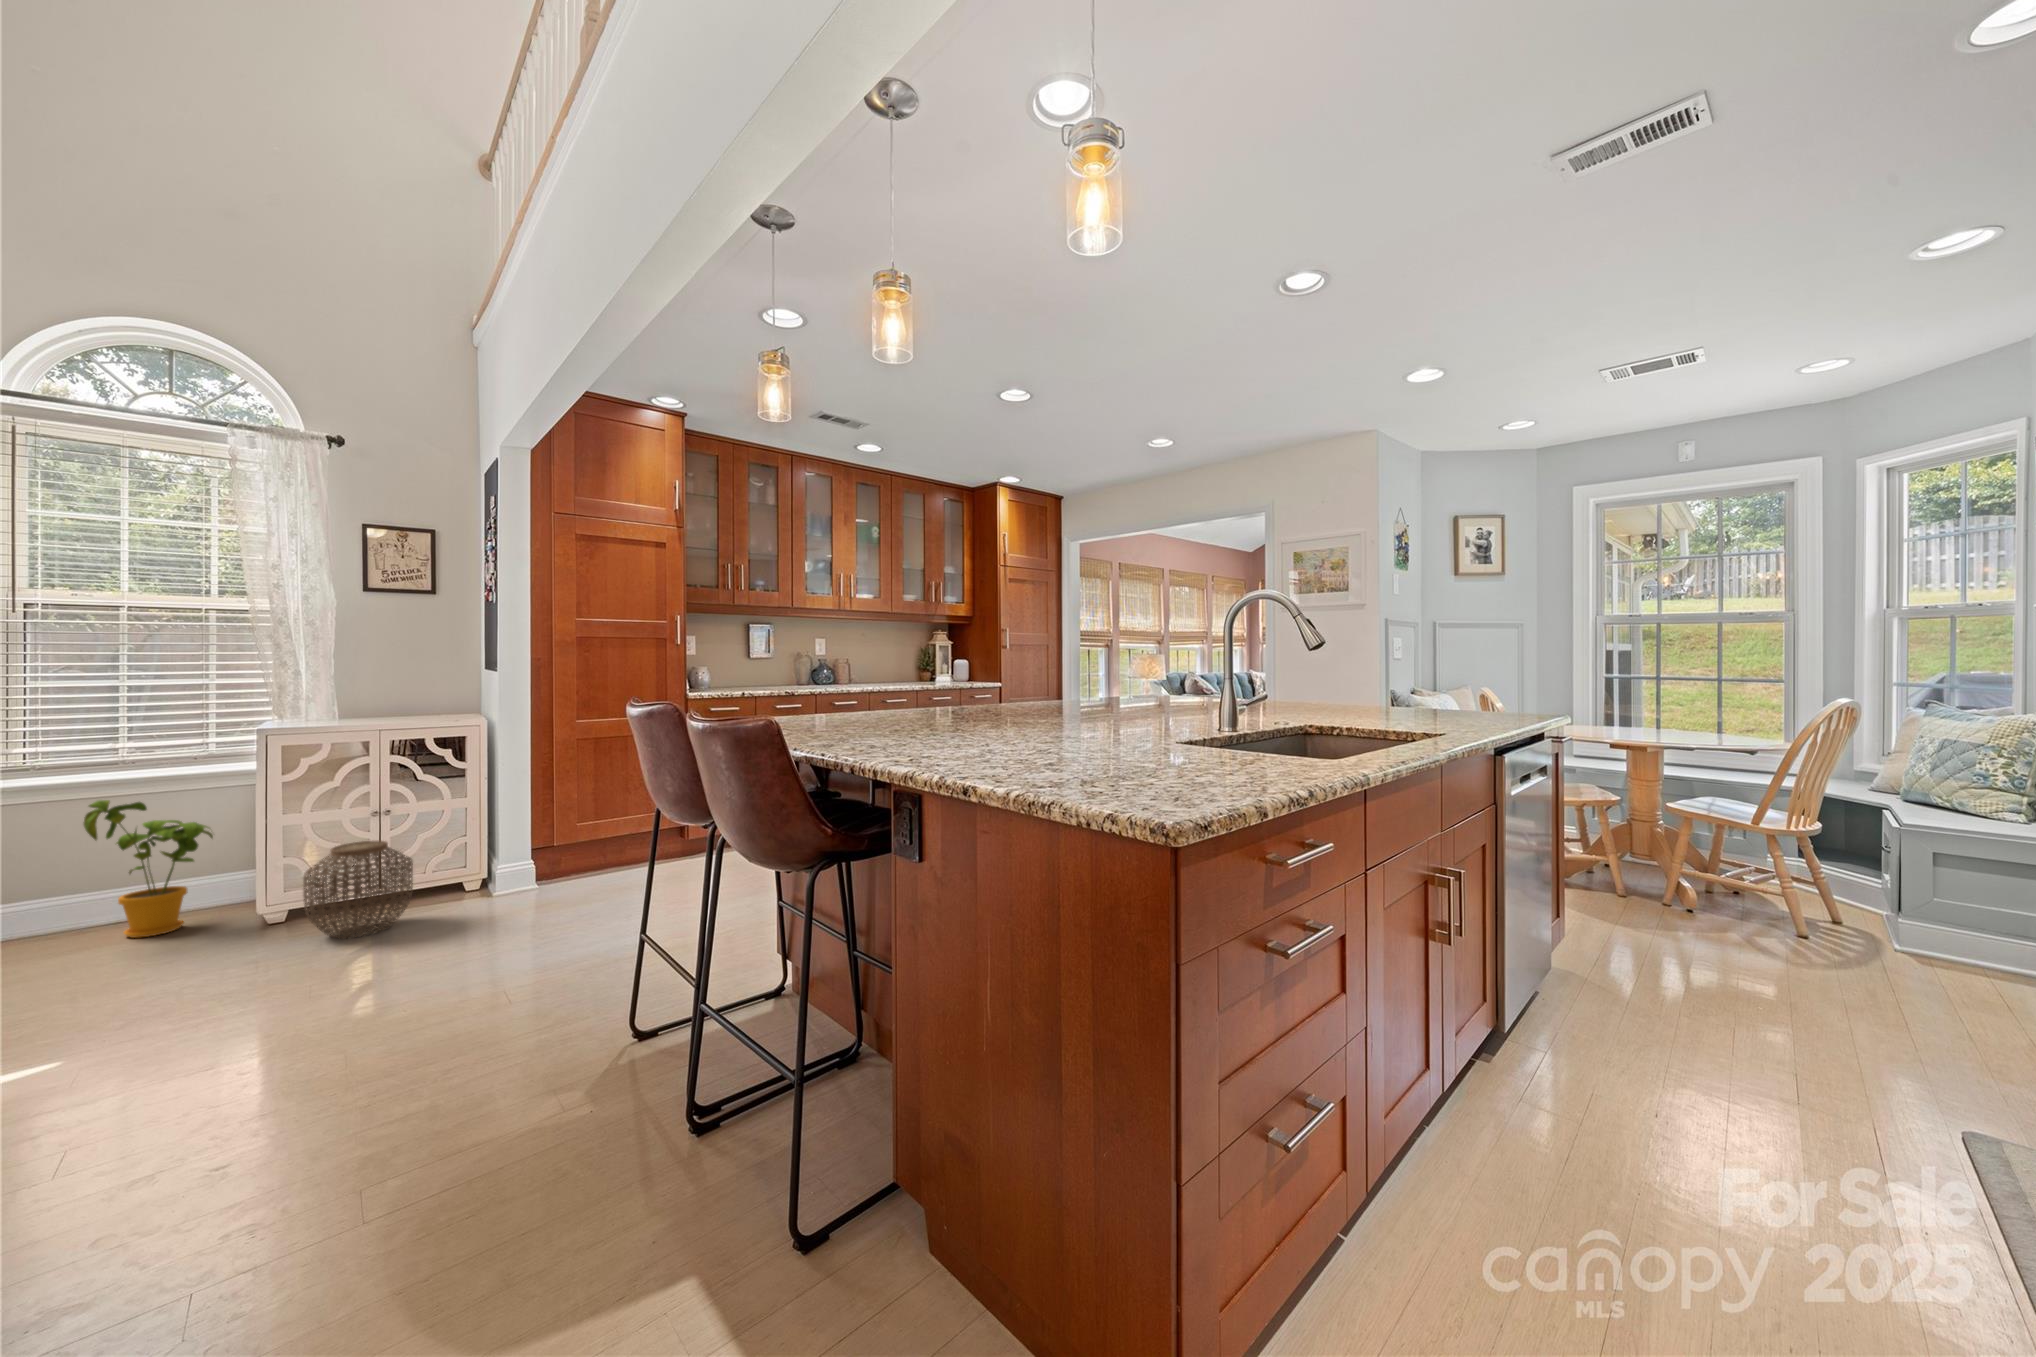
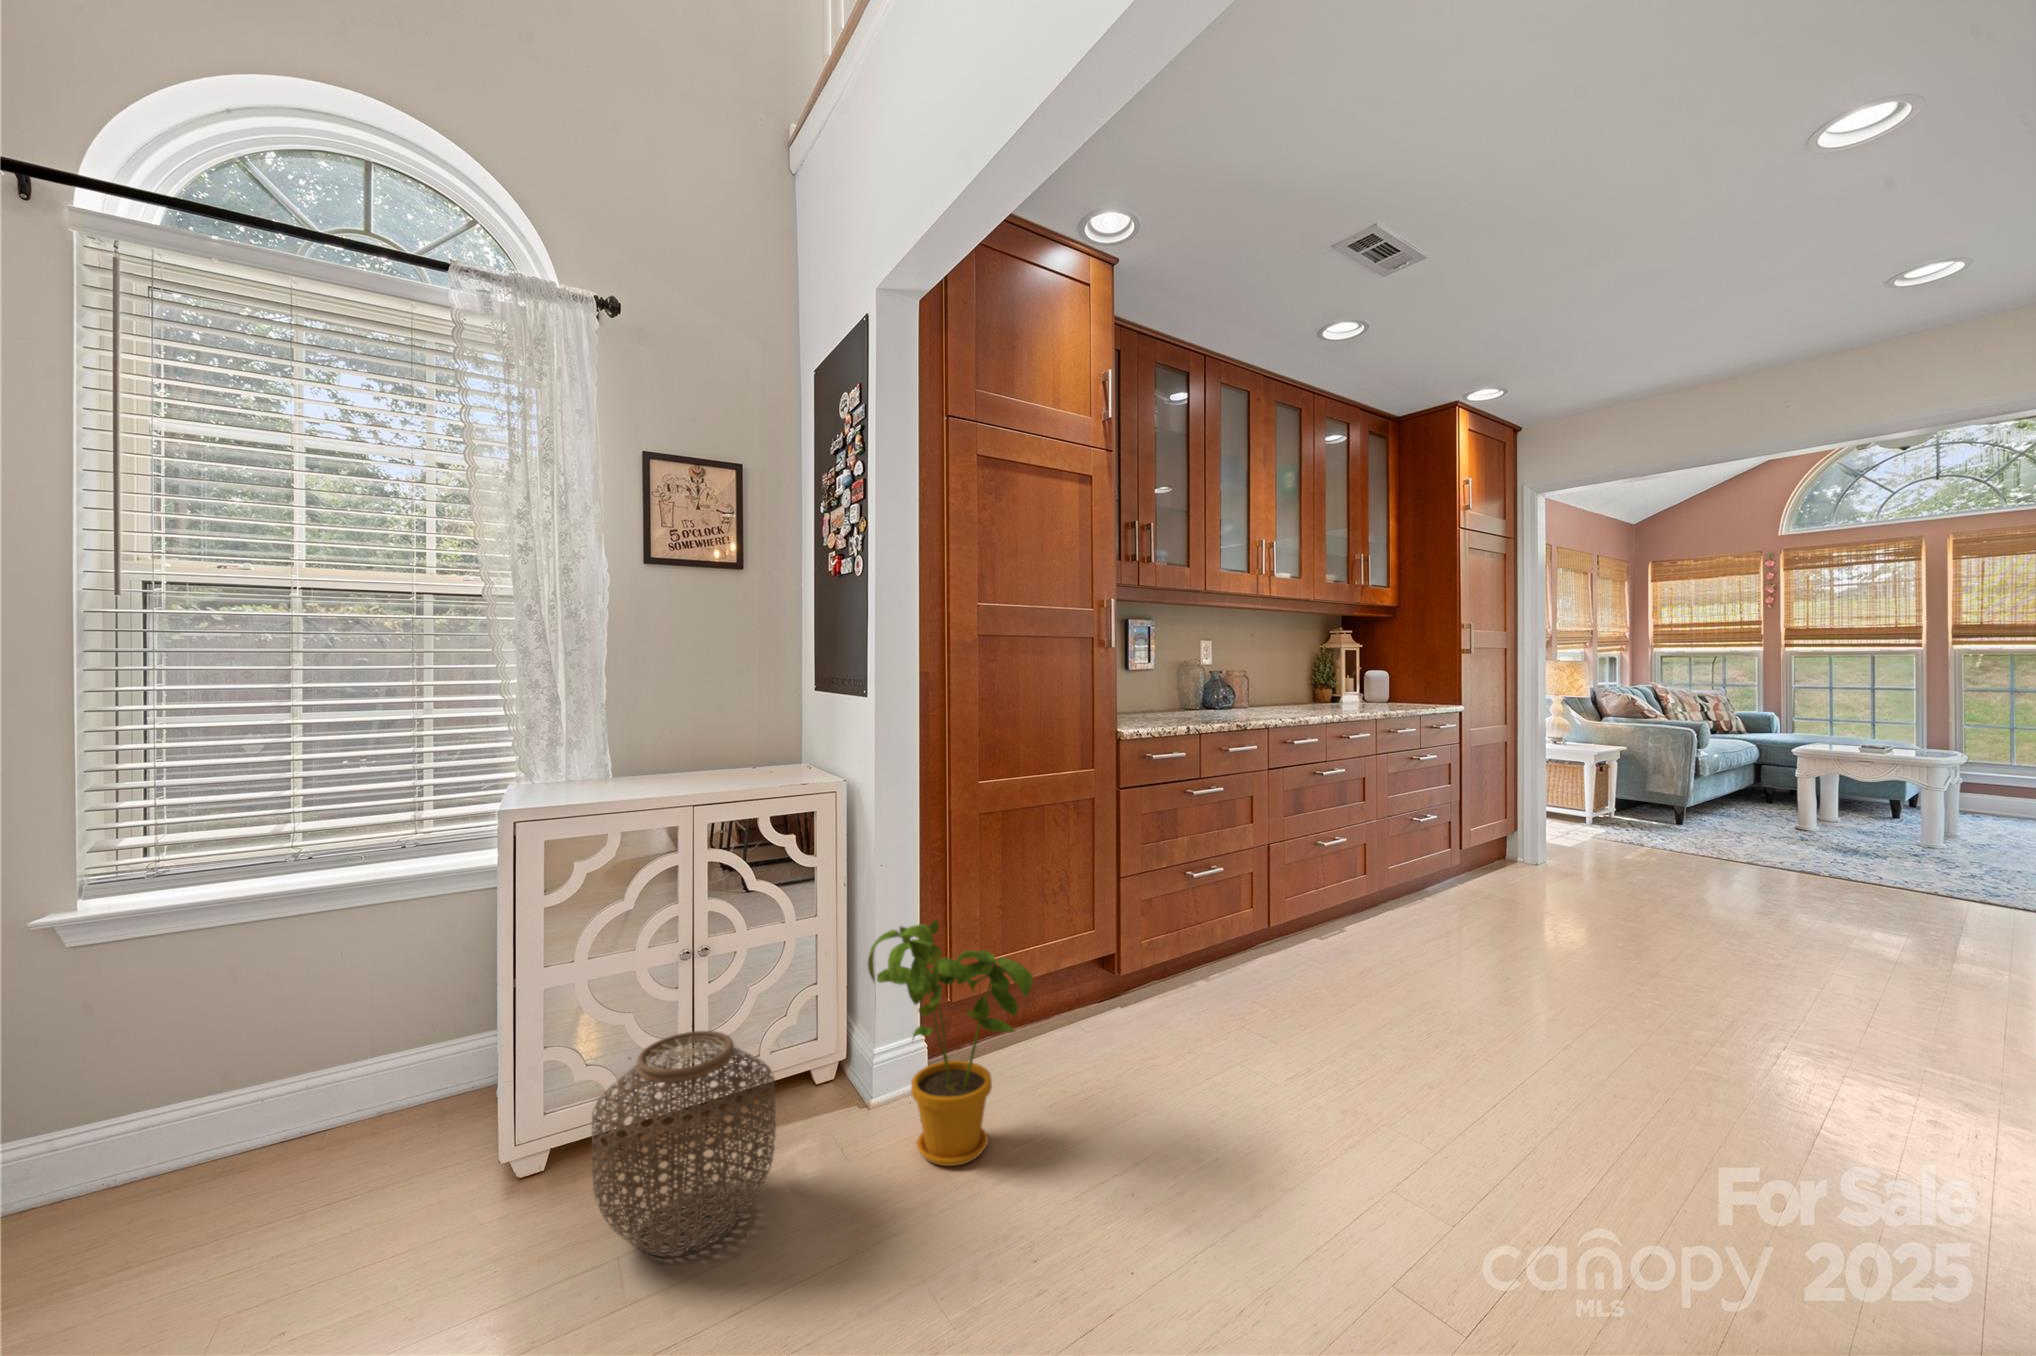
house plant: present [84,800,213,938] -> present [868,920,1033,1166]

